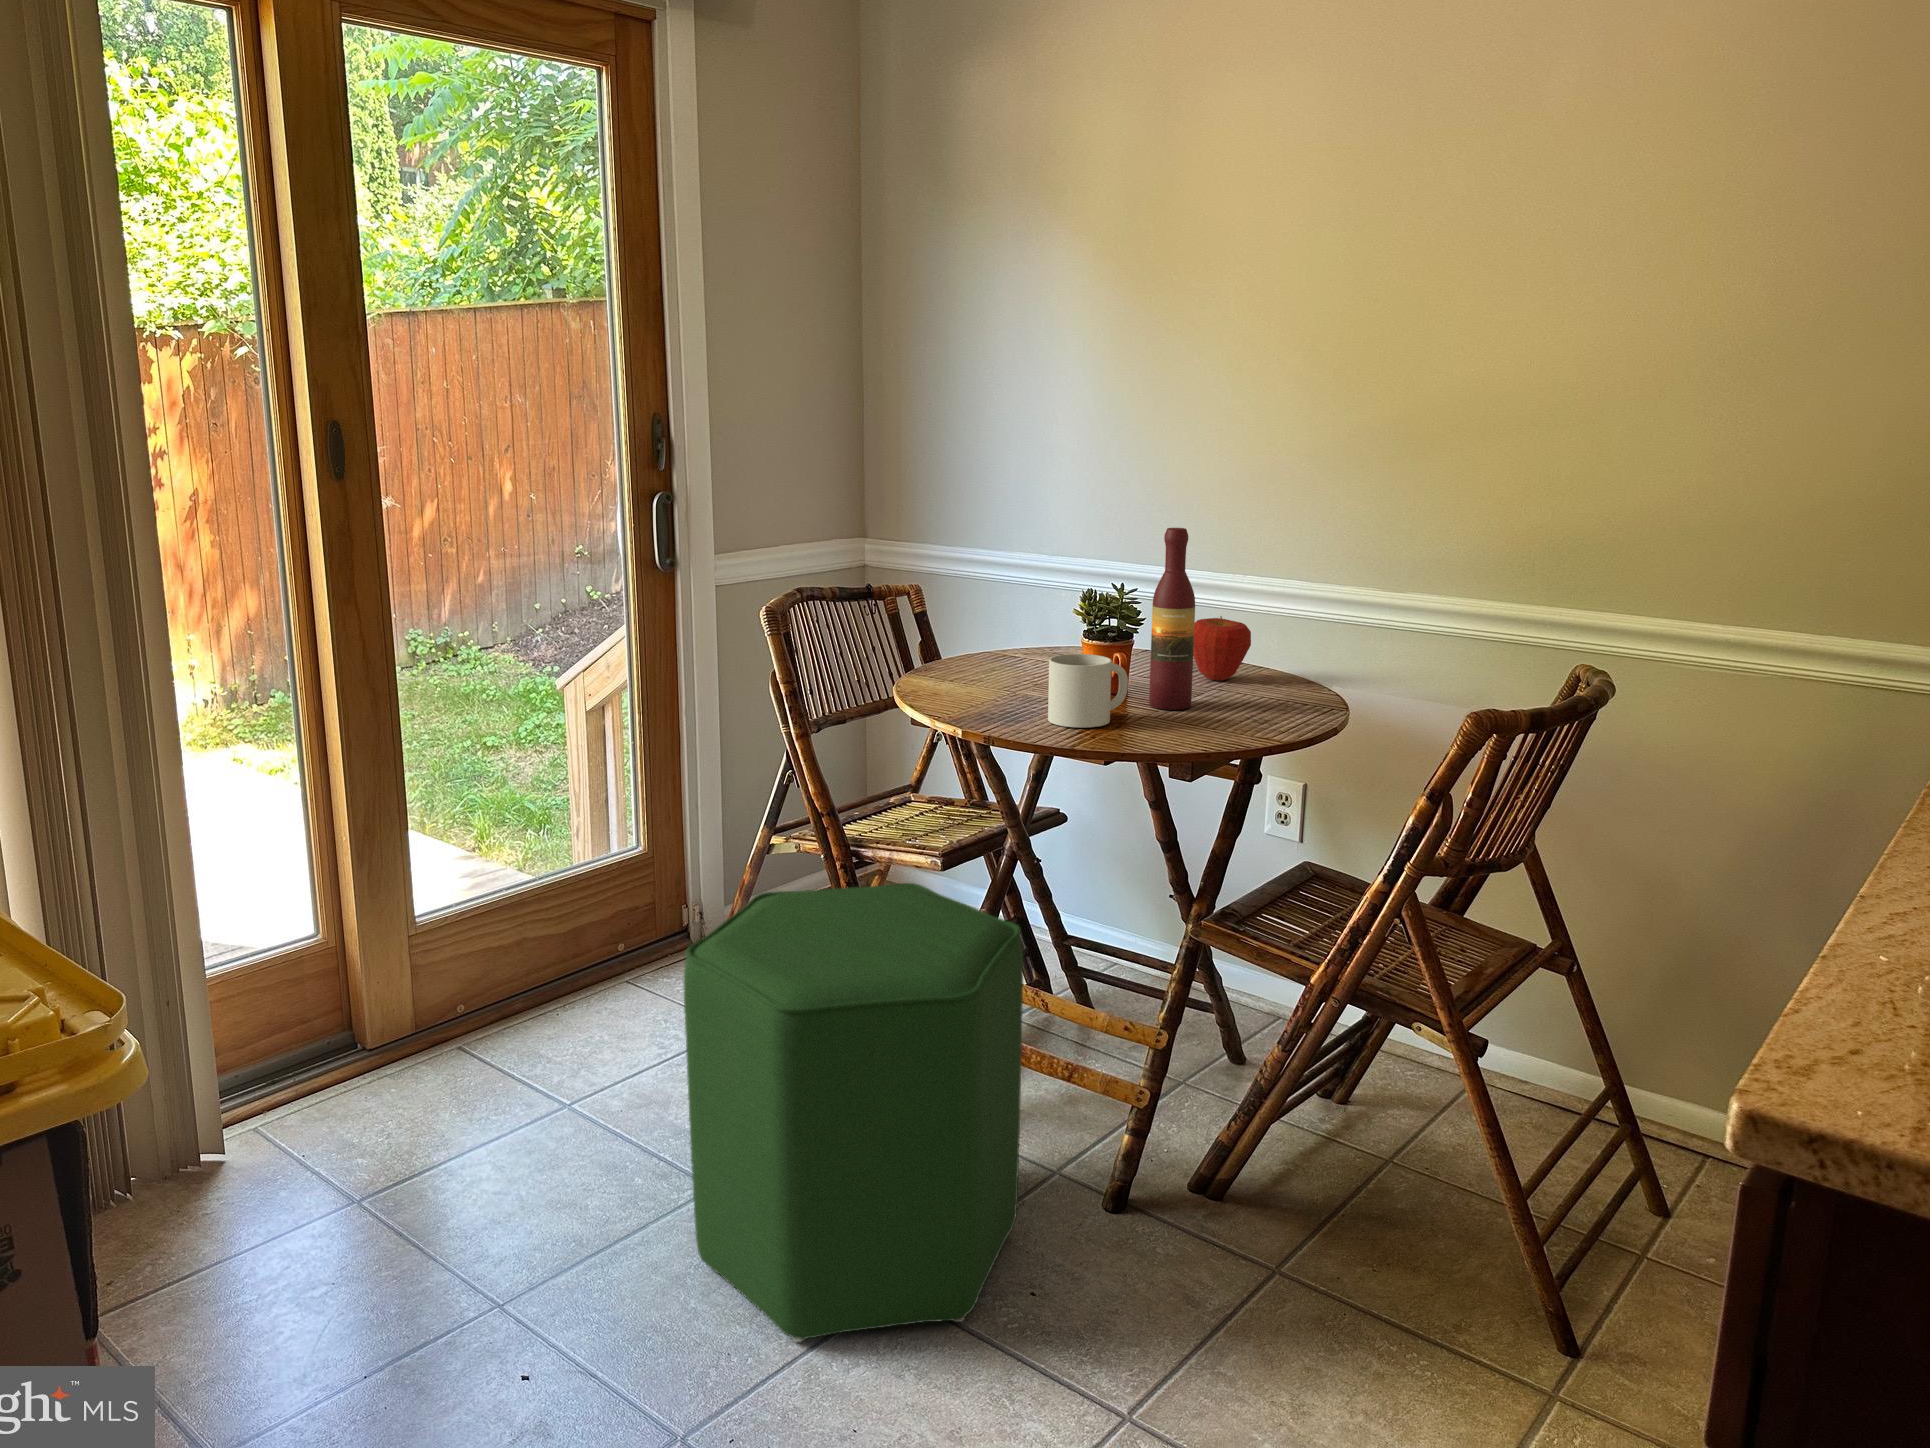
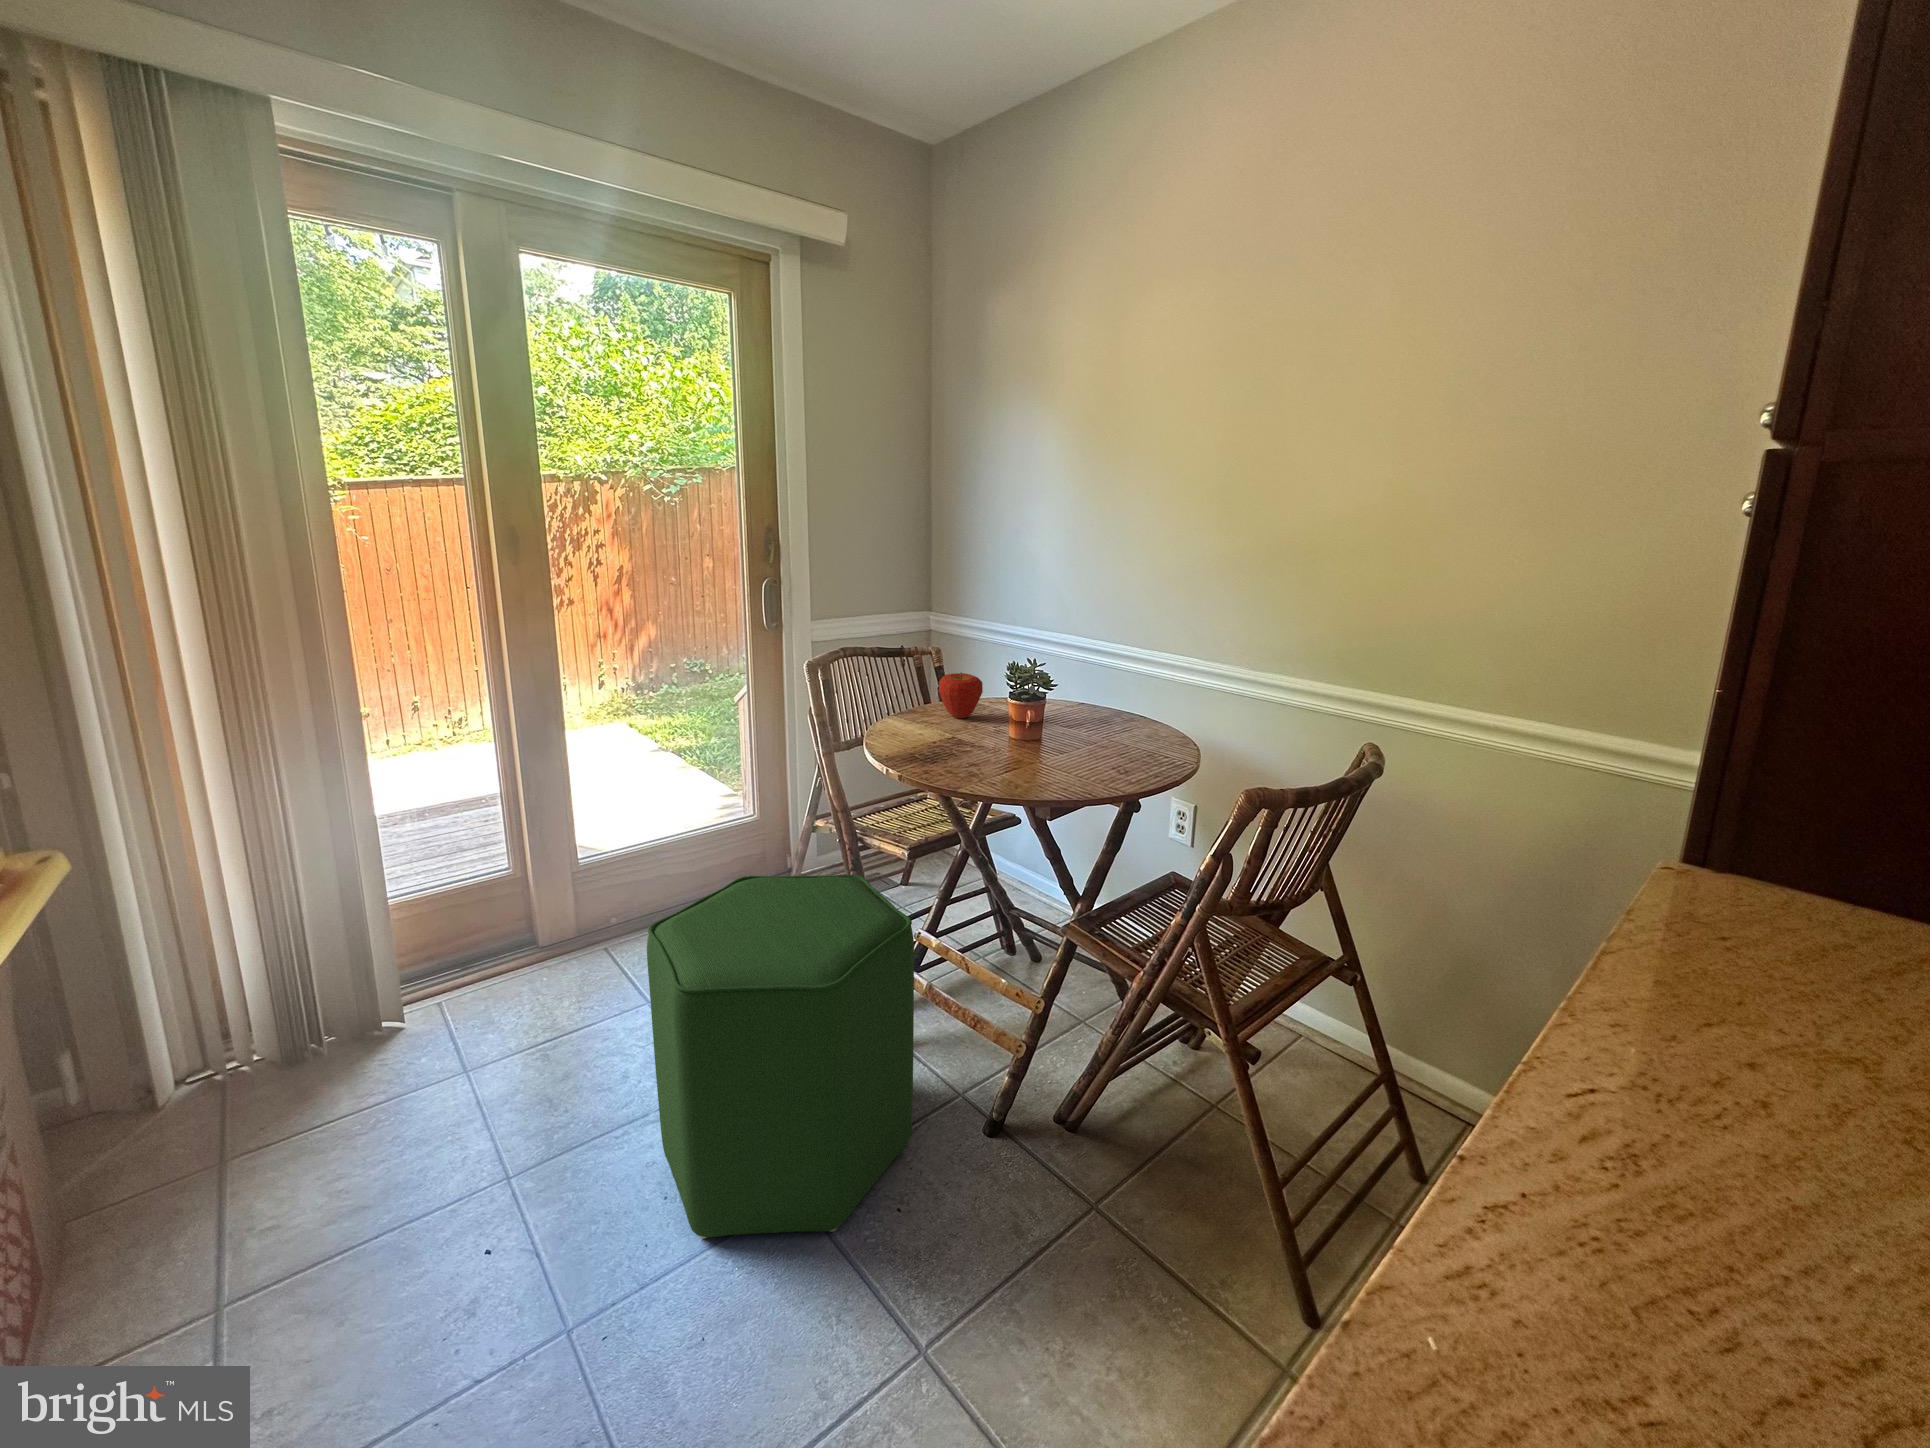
wine bottle: present [1149,528,1195,710] -> none [1052,619,1086,755]
apple: present [1193,616,1251,681] -> present [939,673,983,718]
mug: present [1048,654,1128,728] -> none [965,710,1029,768]

